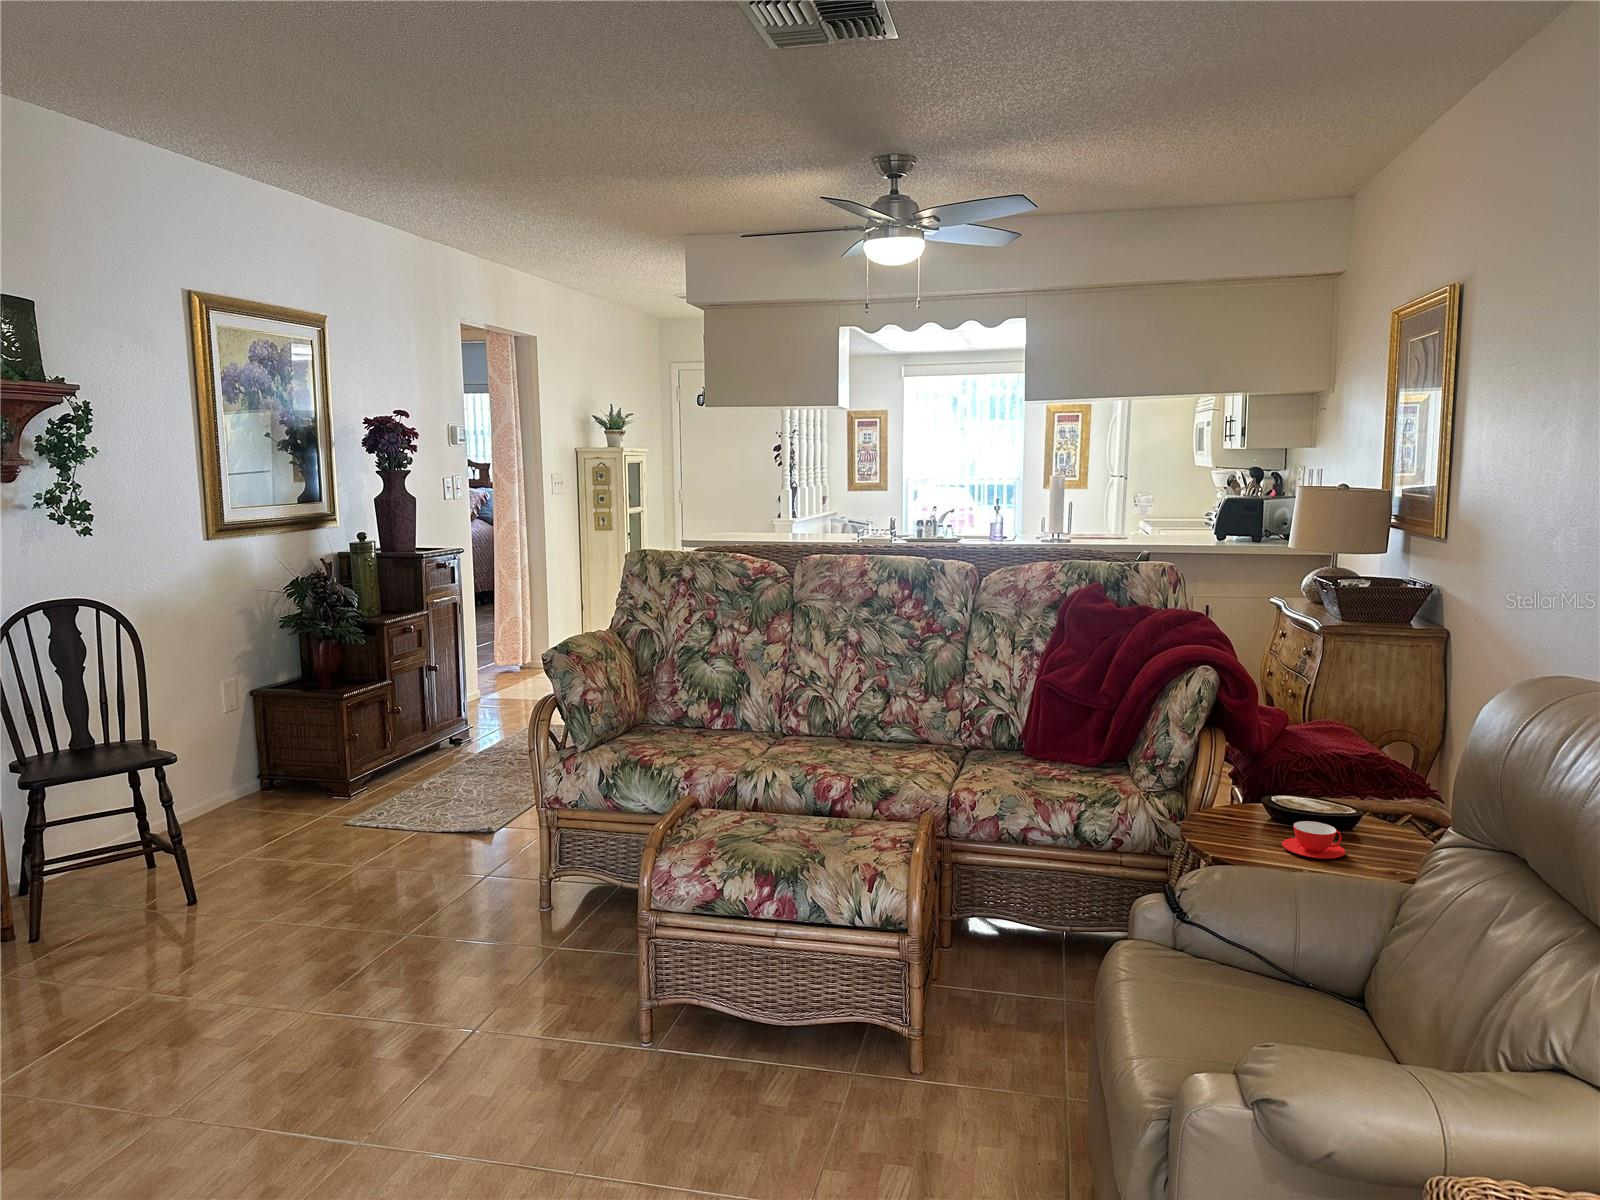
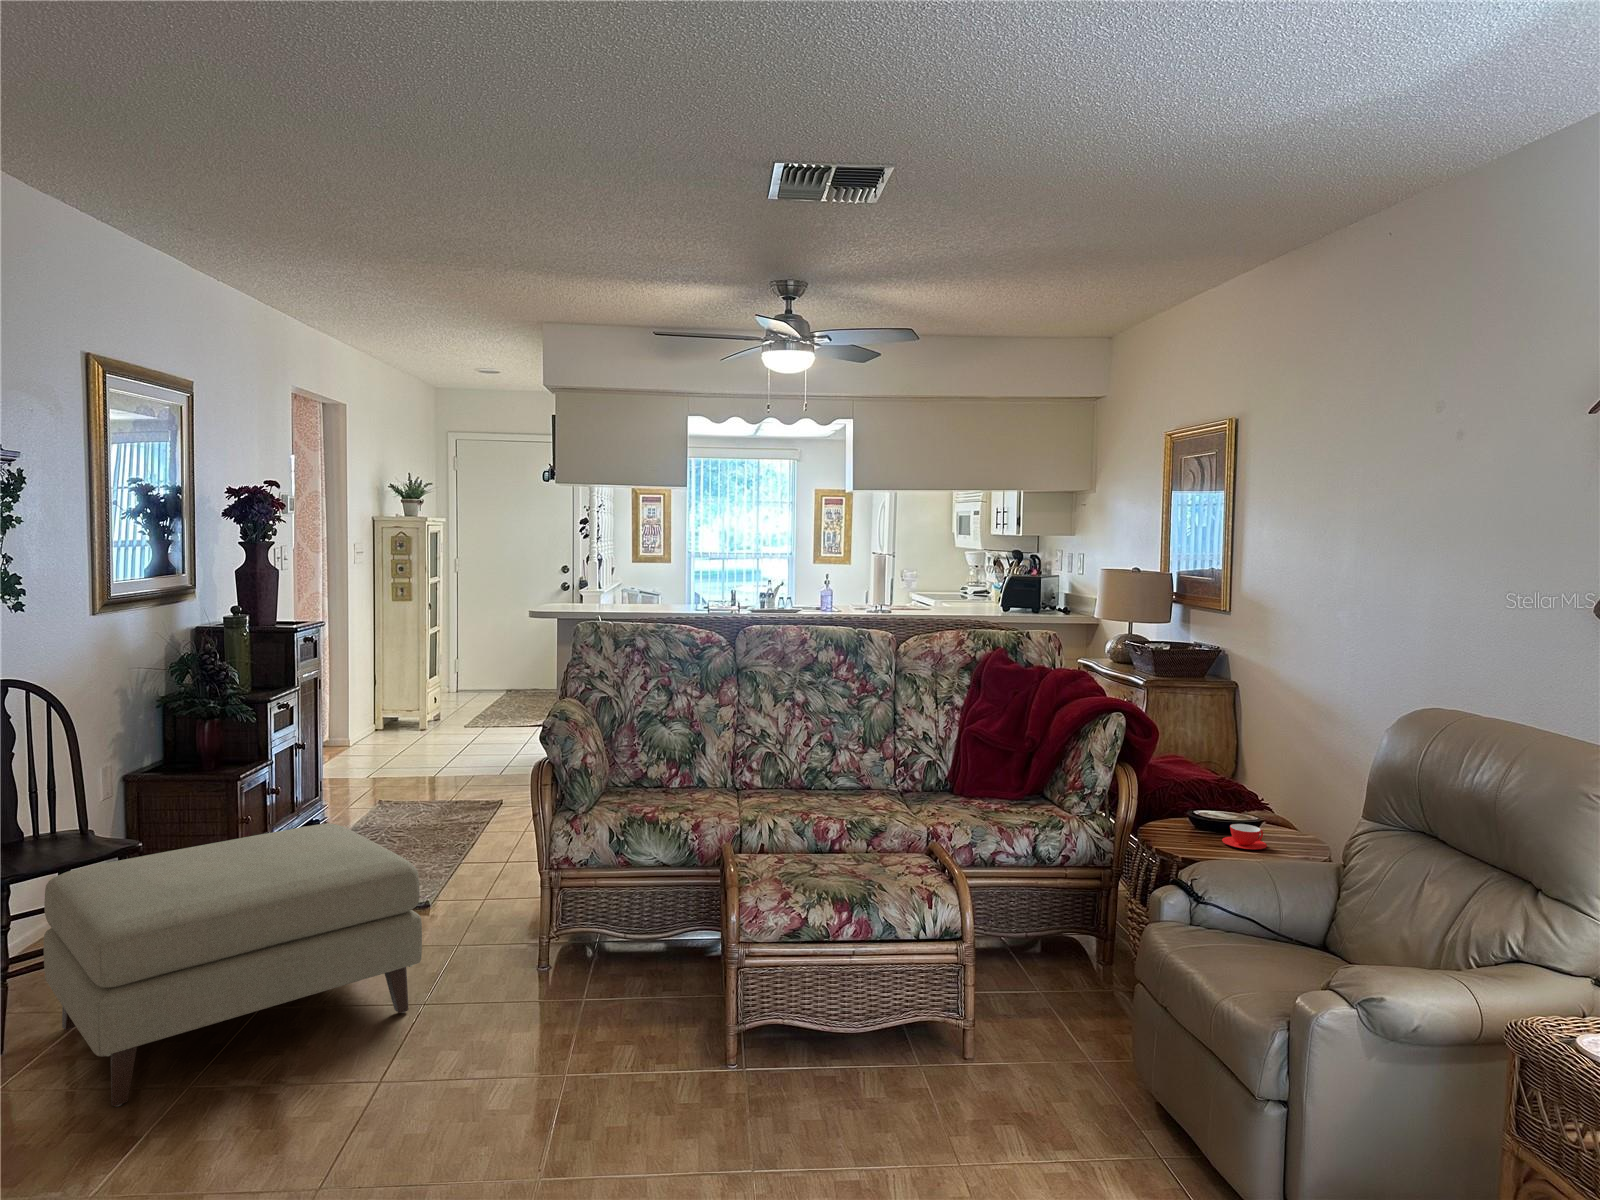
ottoman: none [52,746,396,997] -> present [44,824,422,1106]

